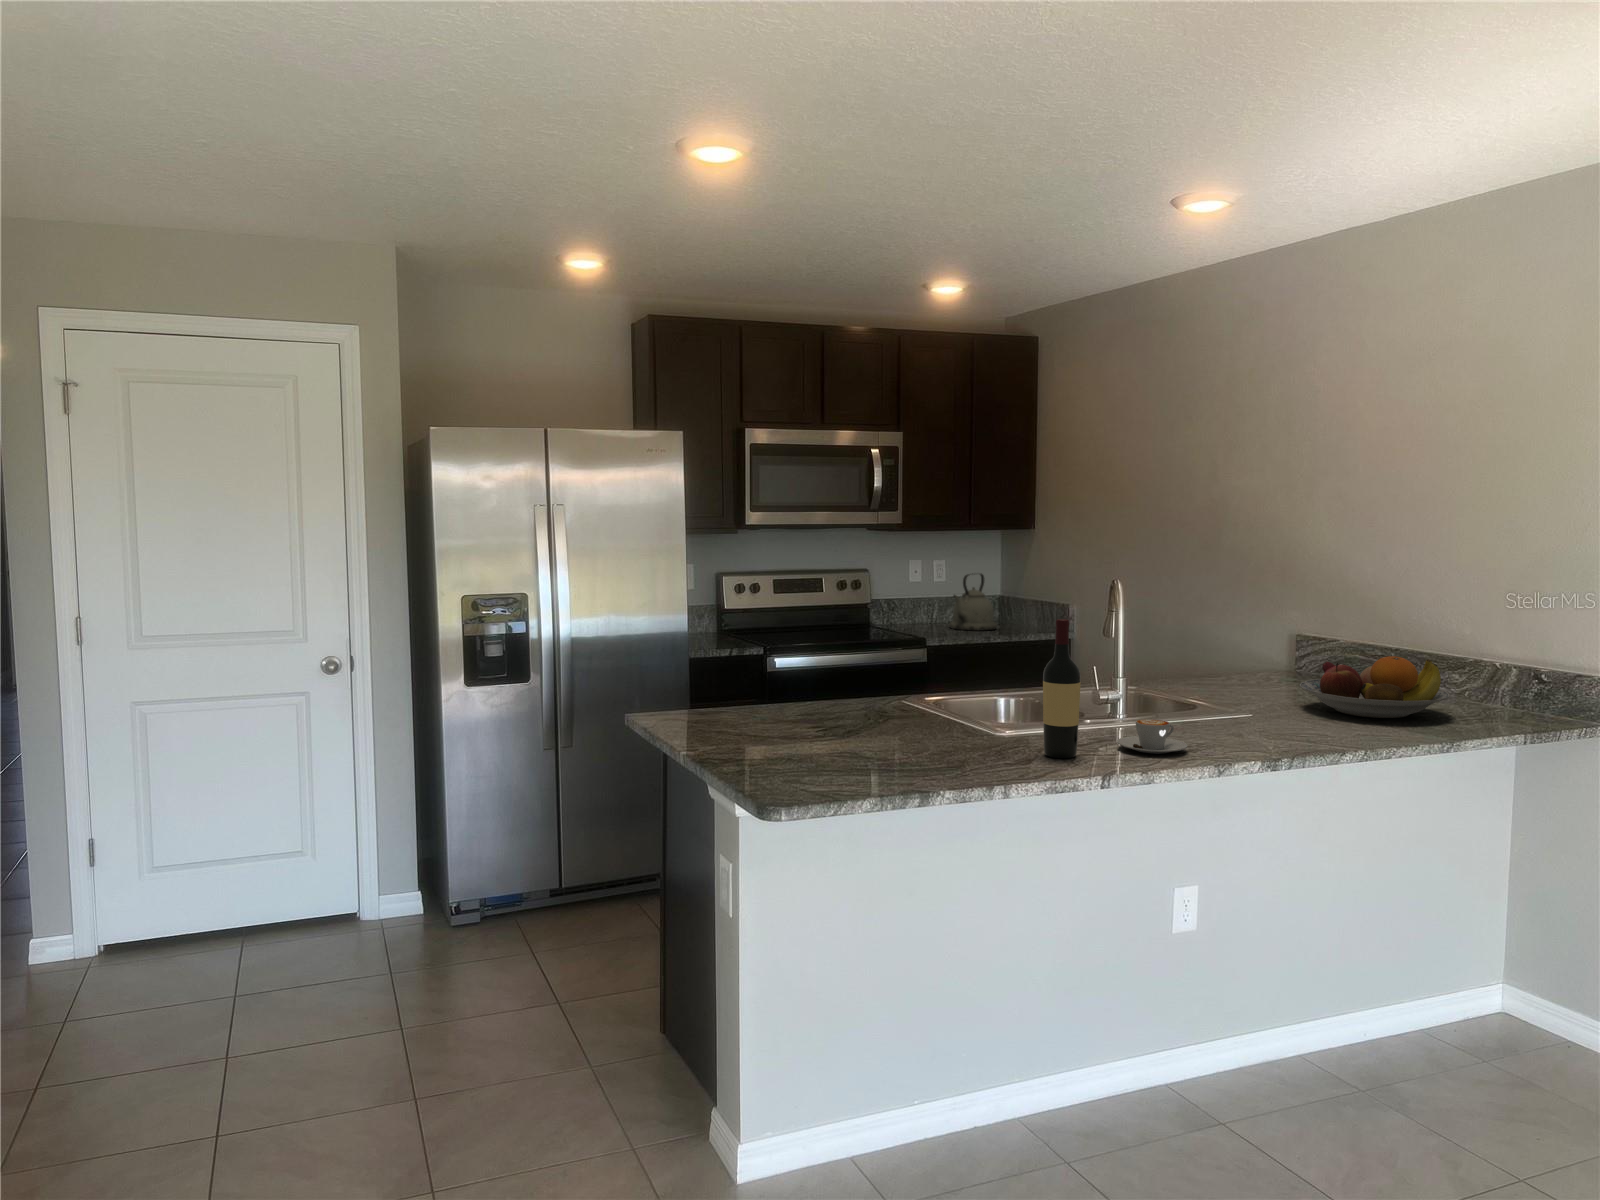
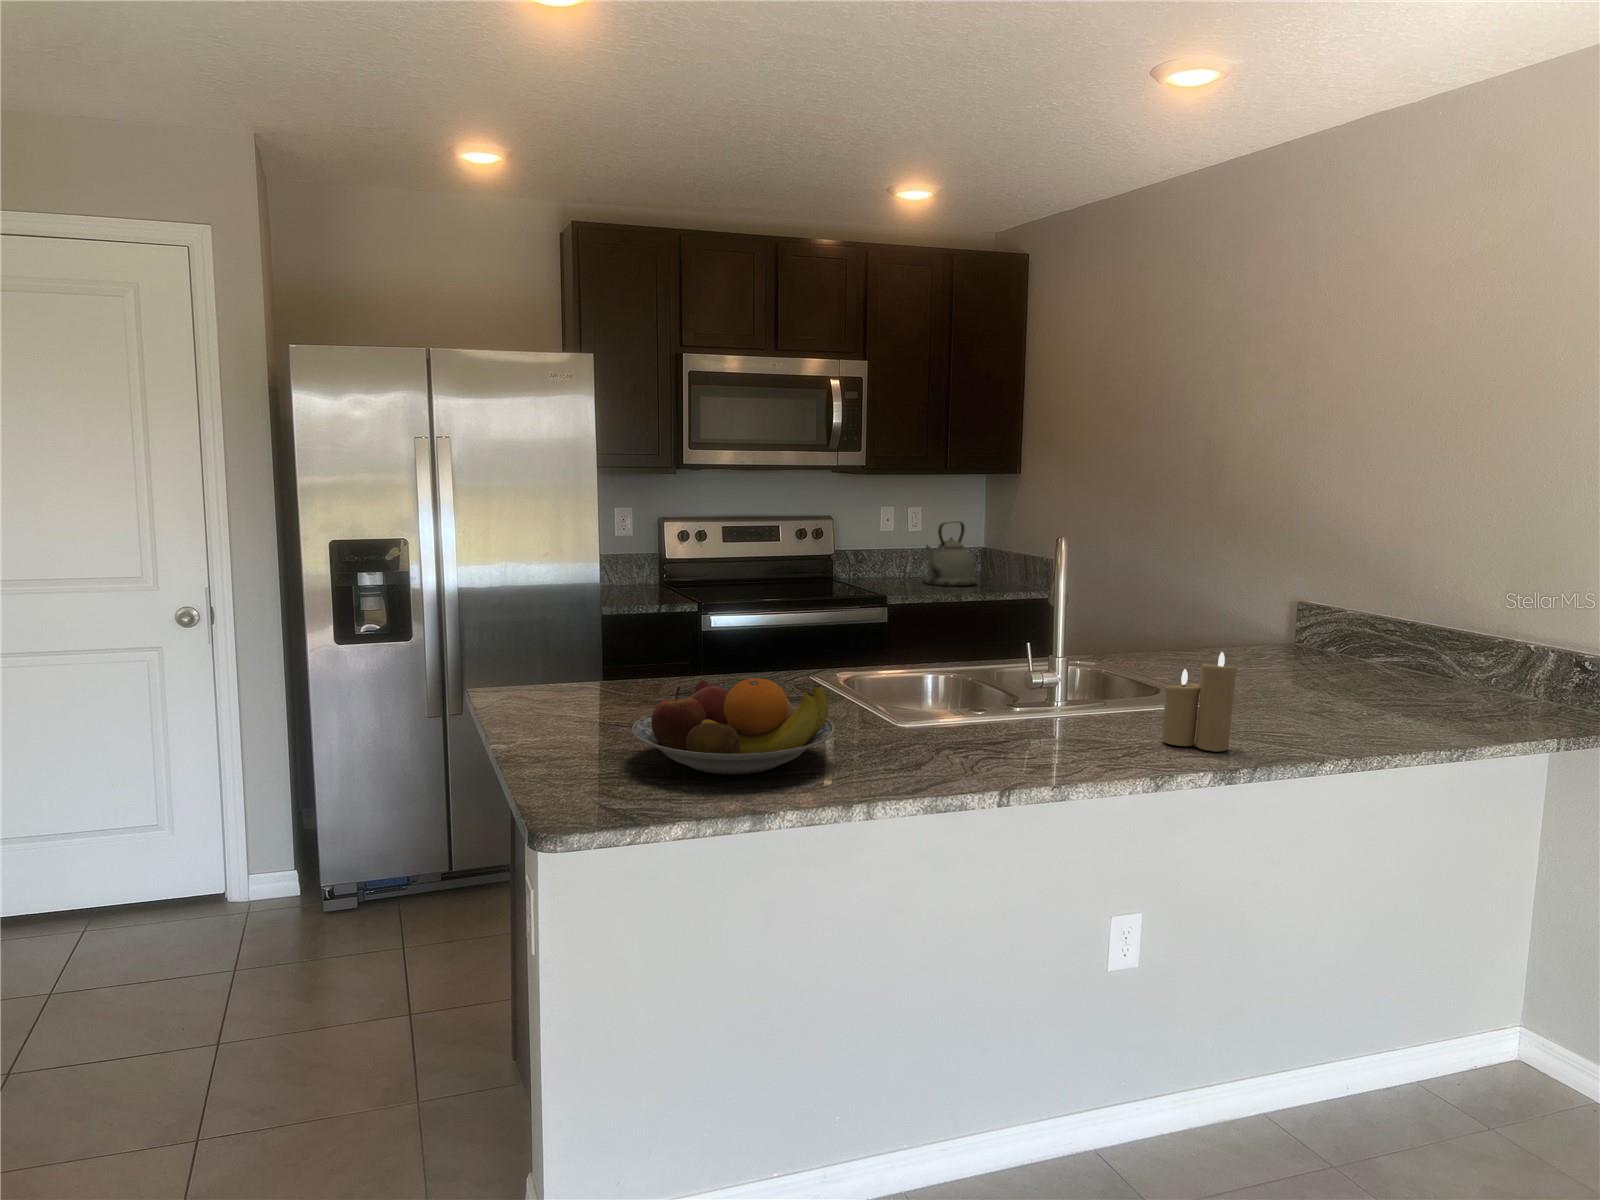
wine bottle: present [1043,619,1081,758] -> none [939,590,984,763]
fruit bowl: present [1299,656,1450,718] -> present [632,678,834,774]
candle: none [1215,667,1275,747] -> present [1162,652,1237,752]
coffee cup: present [1117,719,1187,754] -> none [1035,715,1121,759]

